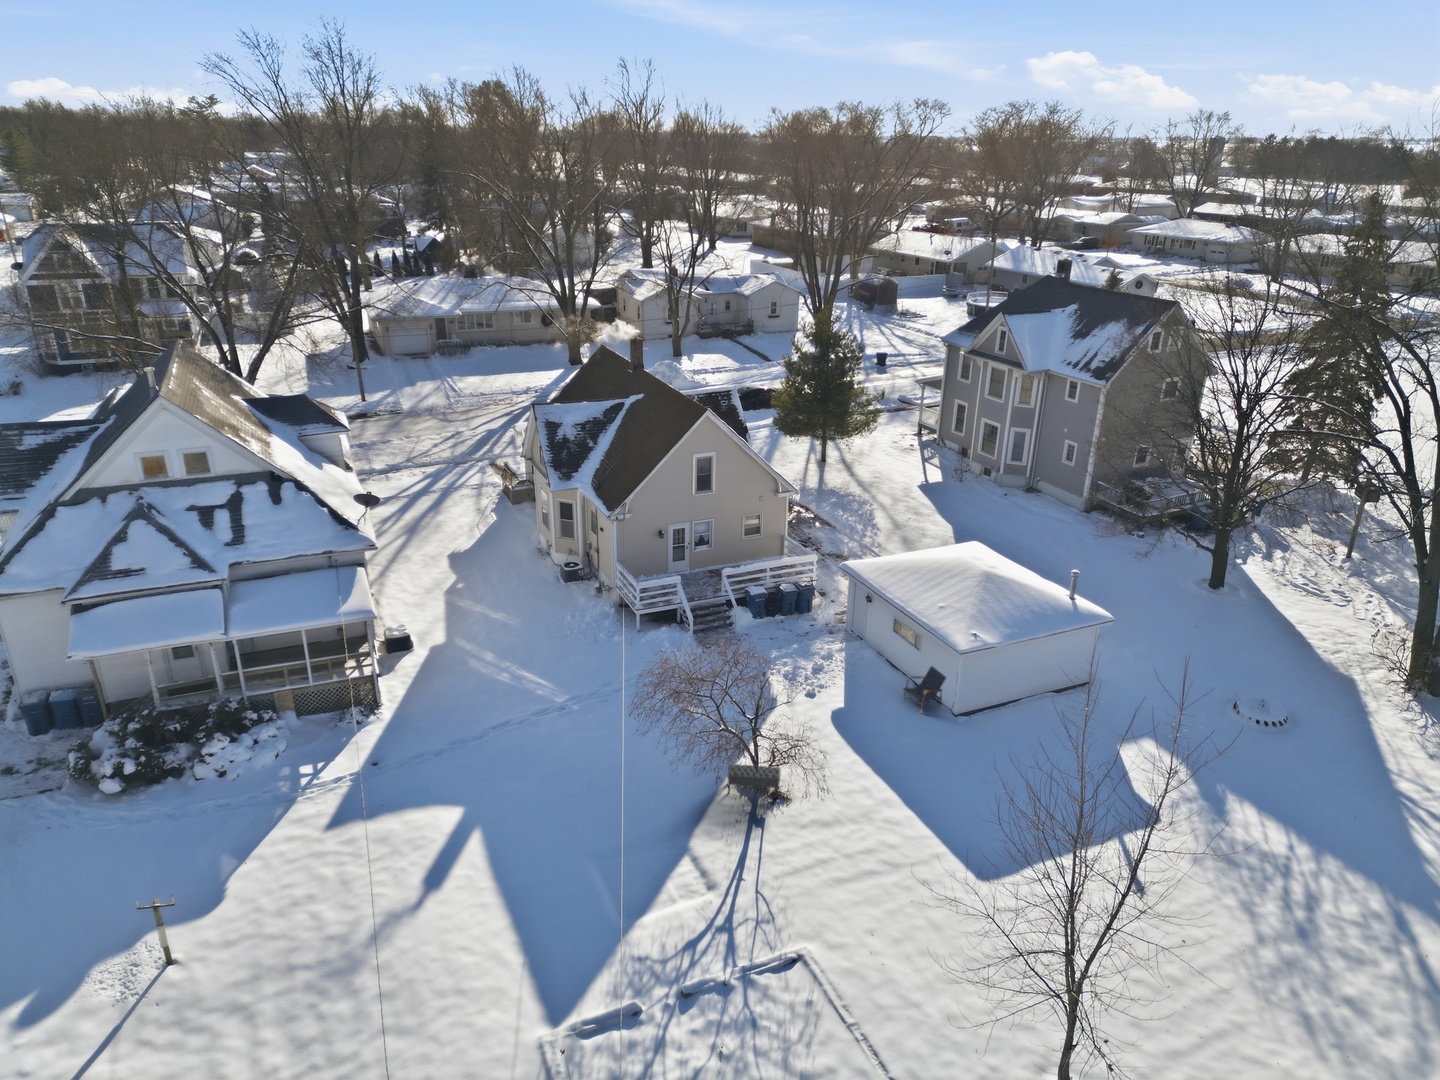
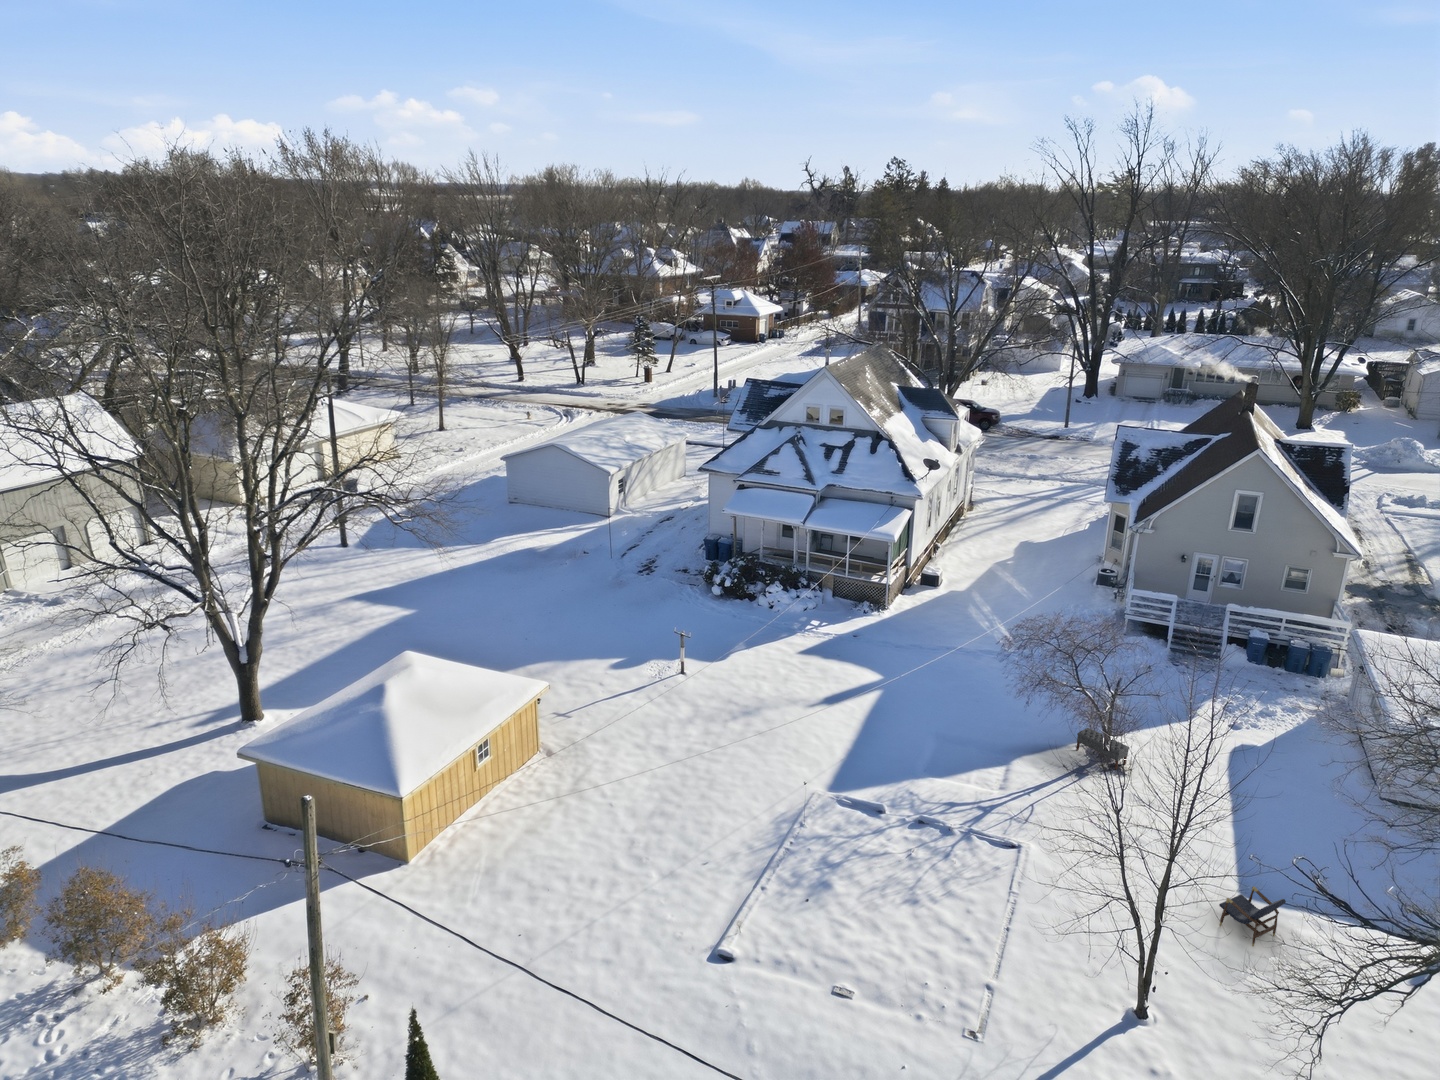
lounge chair: present [903,666,946,712] -> present [1219,886,1286,946]

